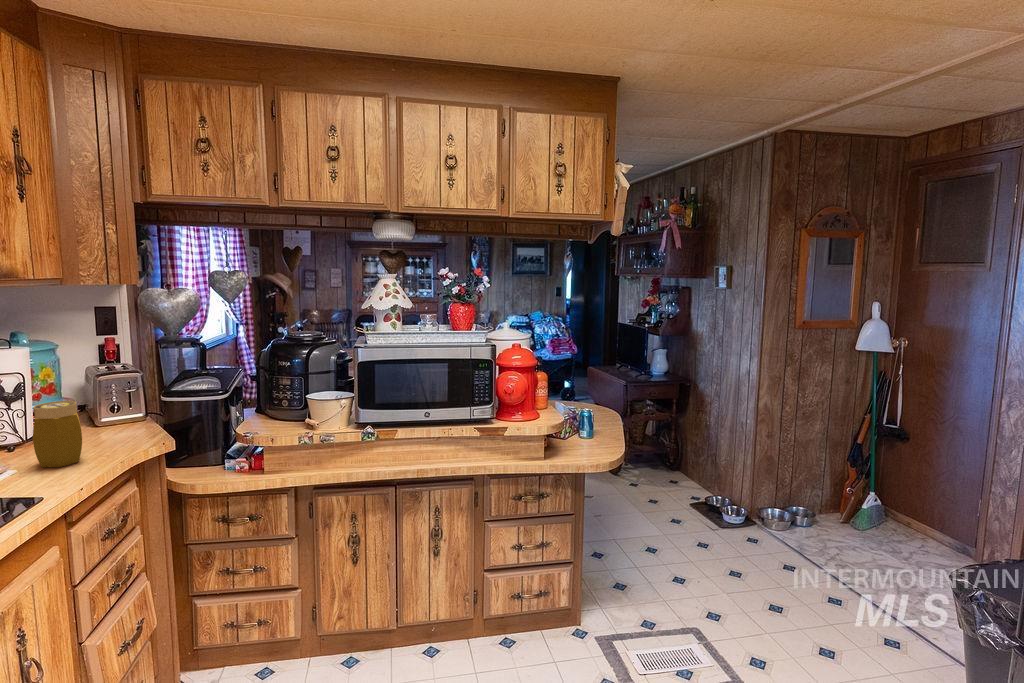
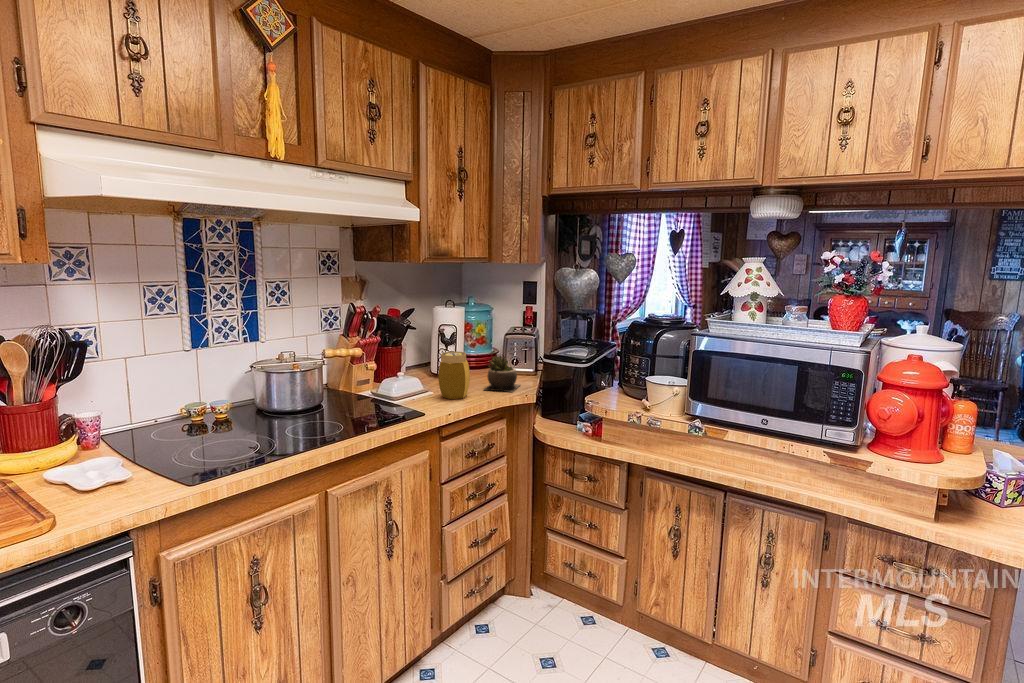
succulent plant: none [95,397,143,447] -> present [484,355,520,392]

